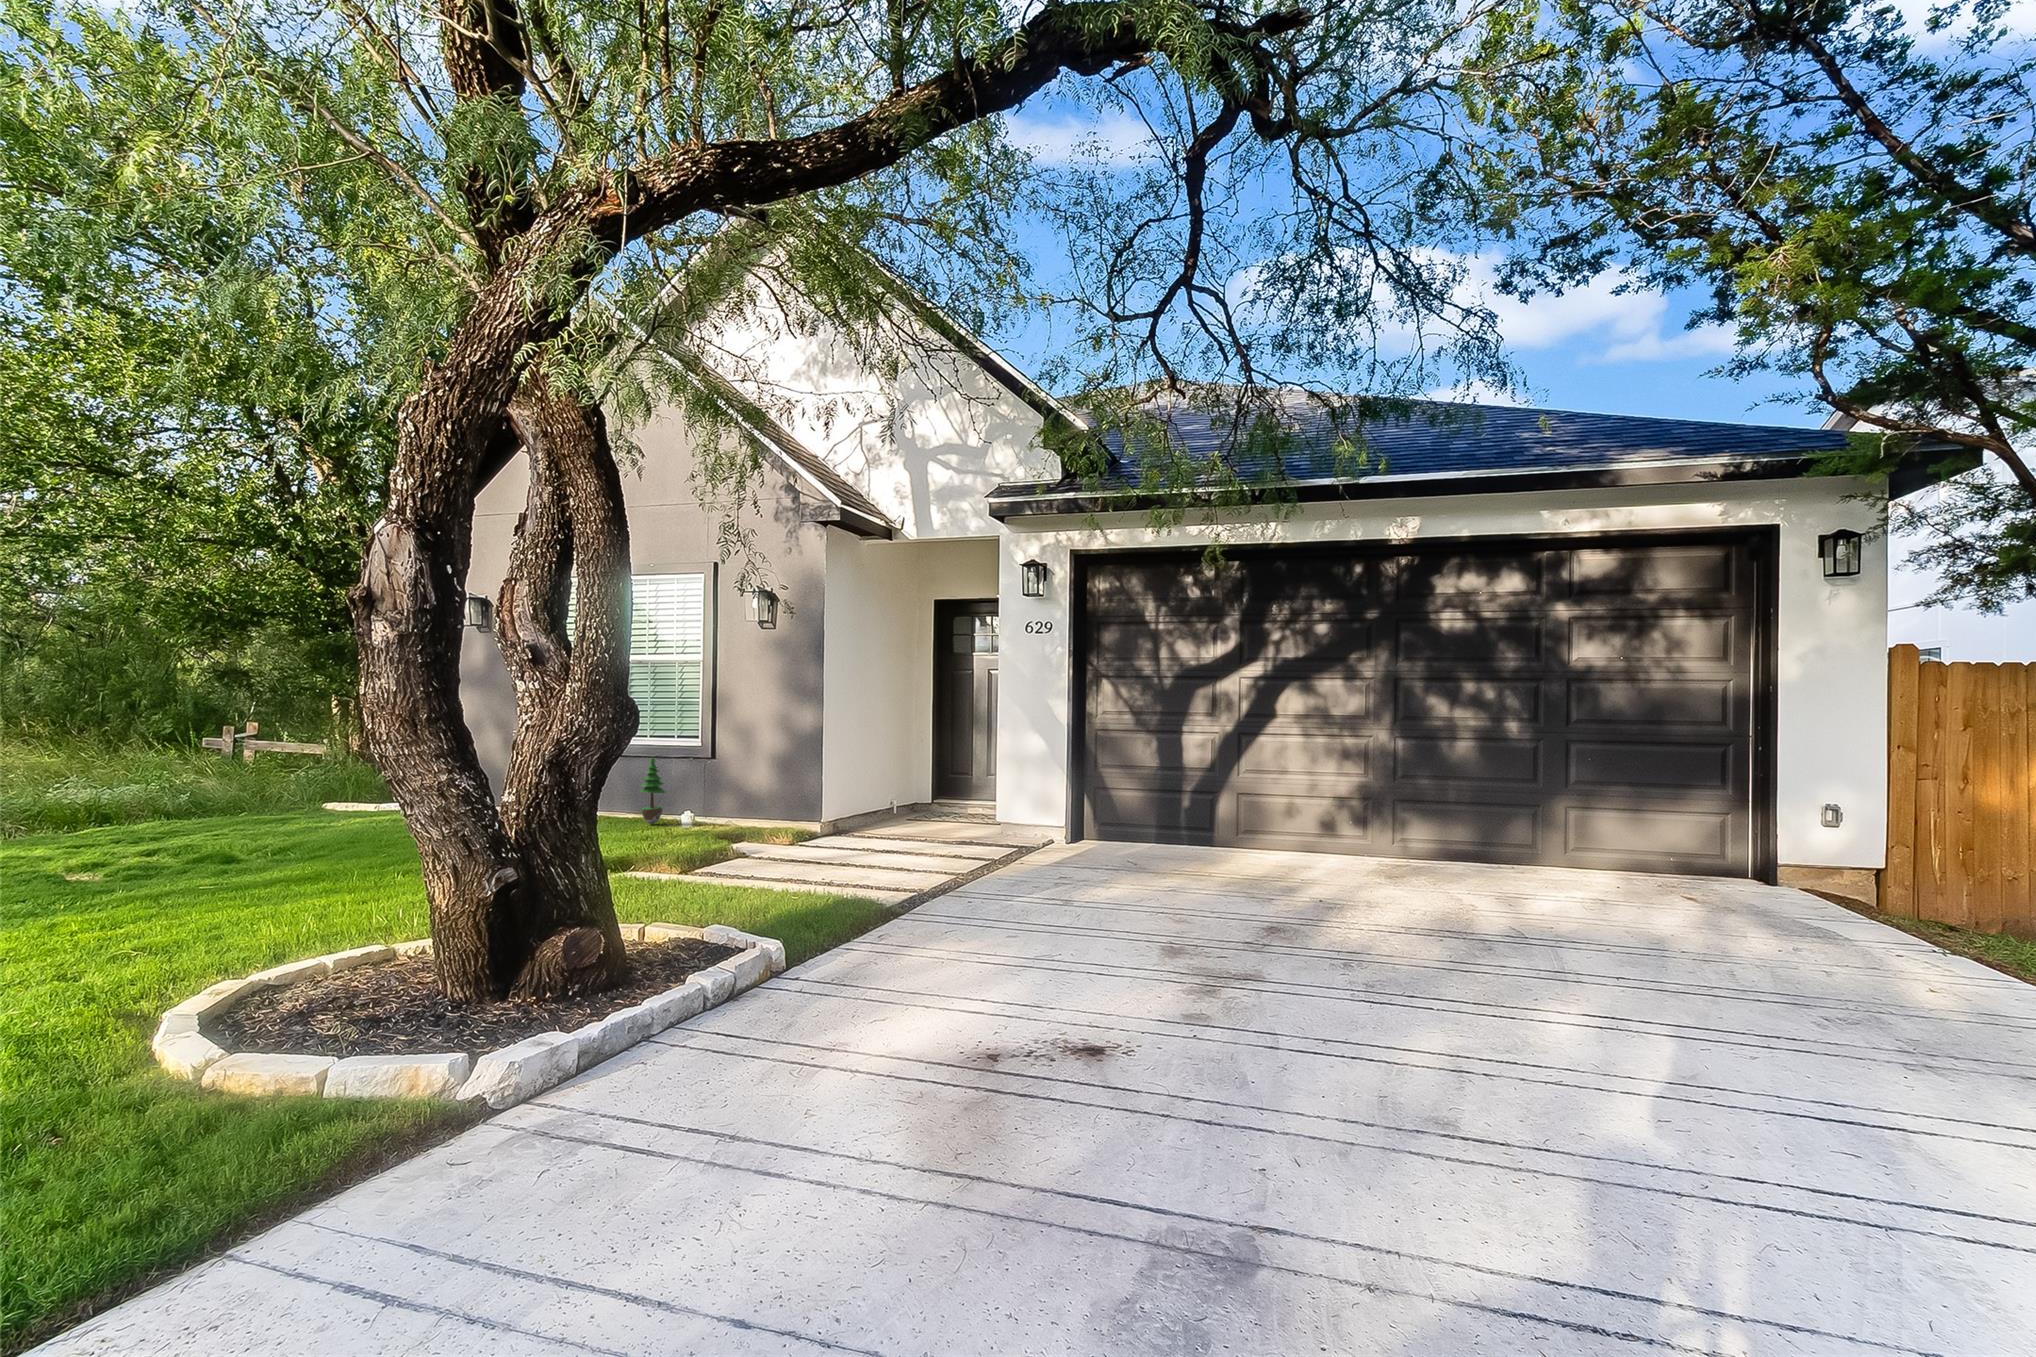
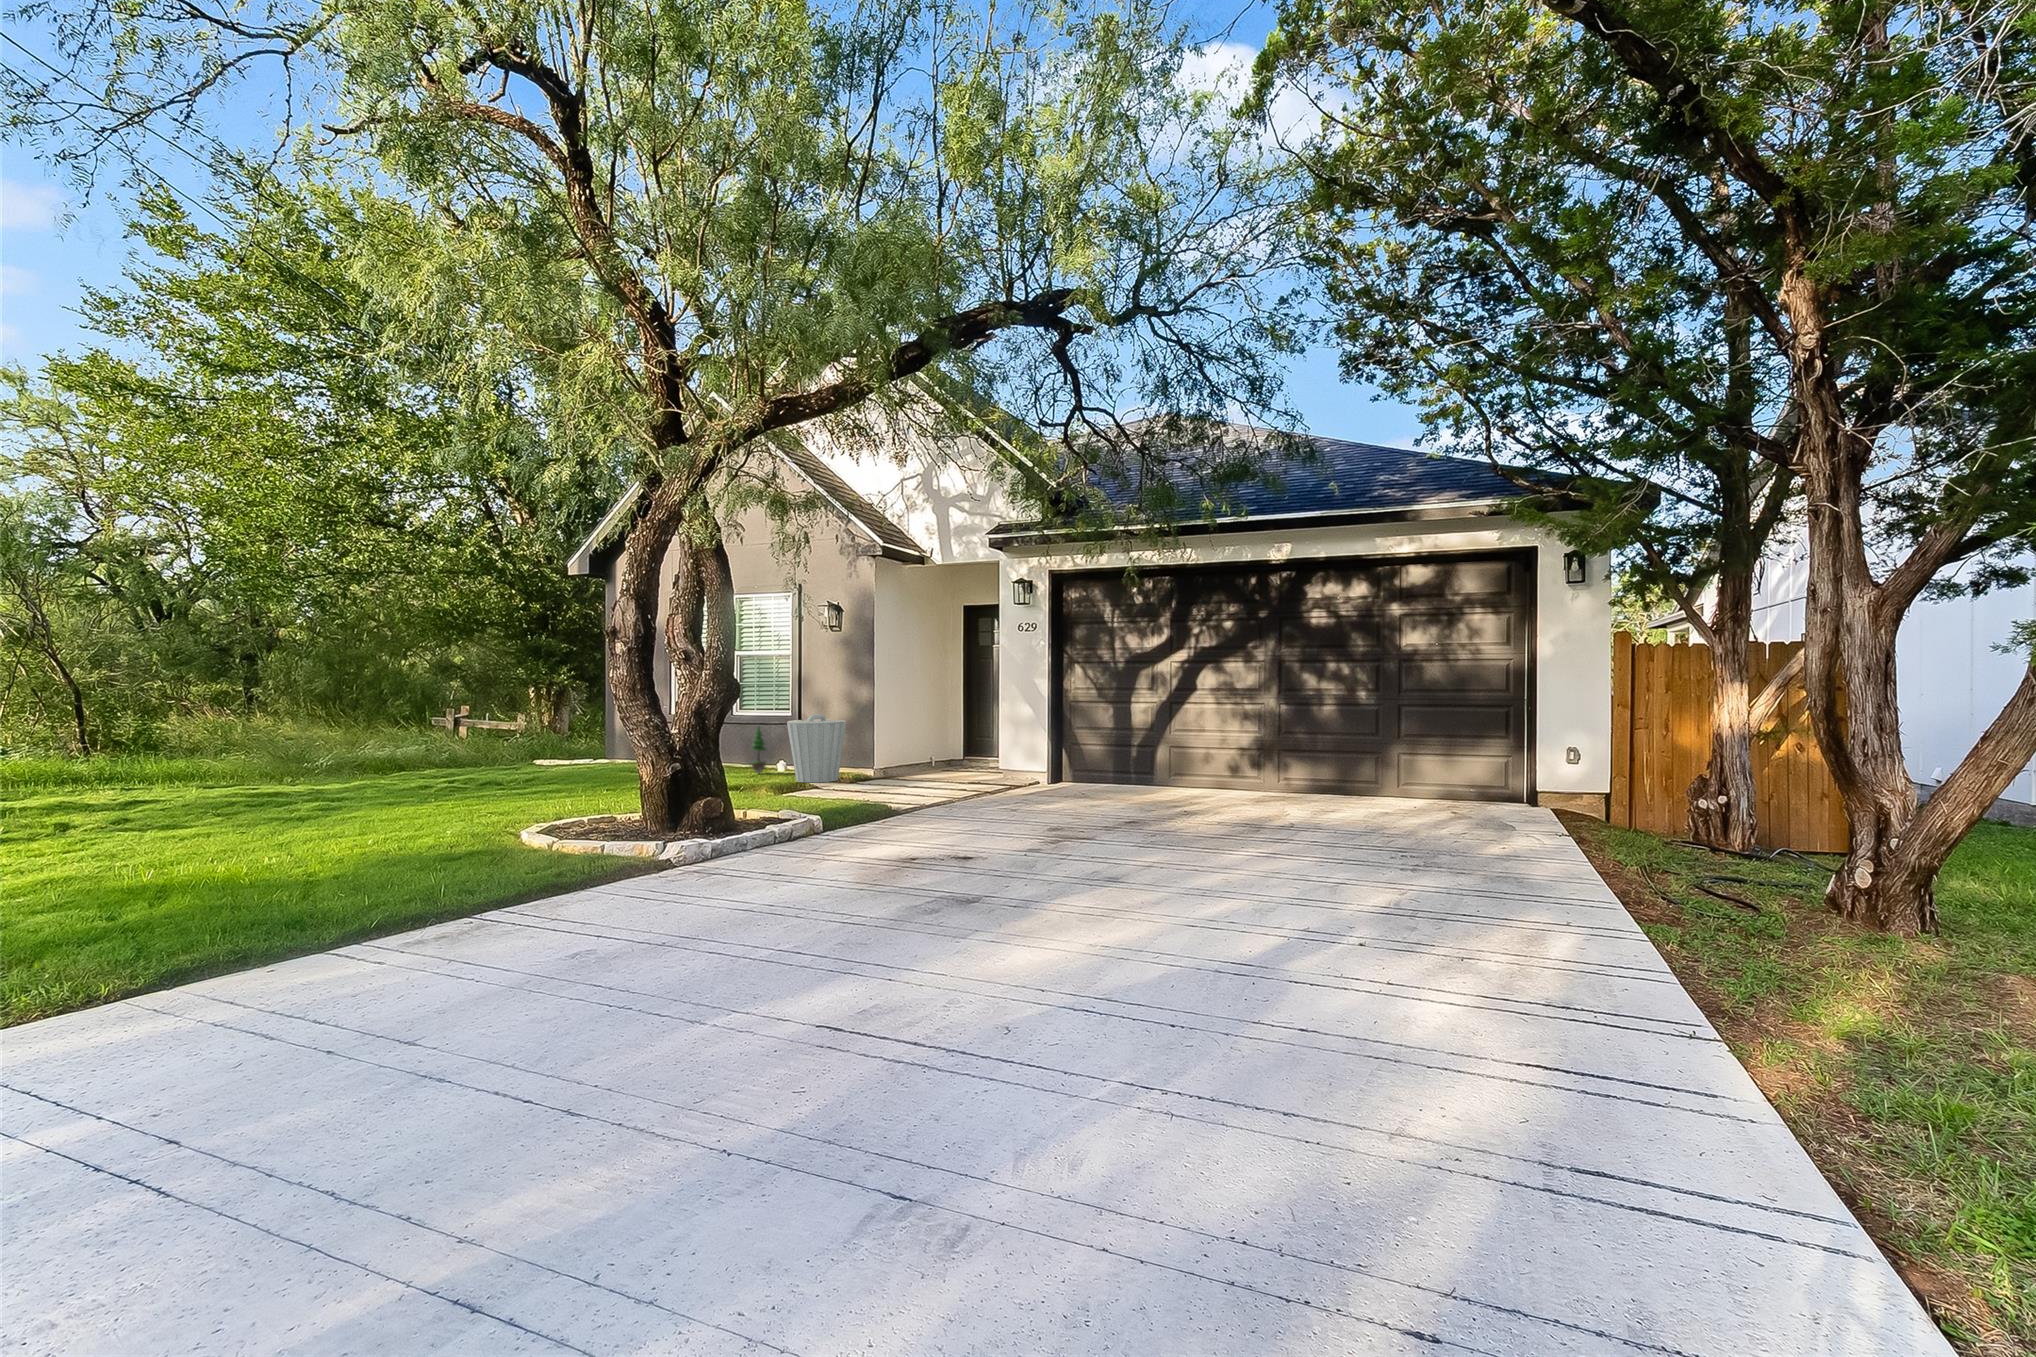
trash can: none [696,744,782,842] -> present [787,714,846,783]

